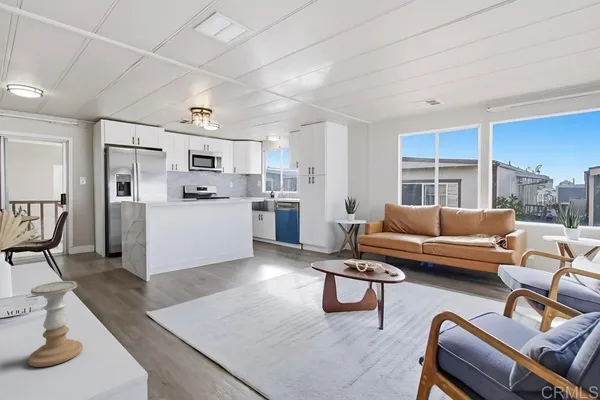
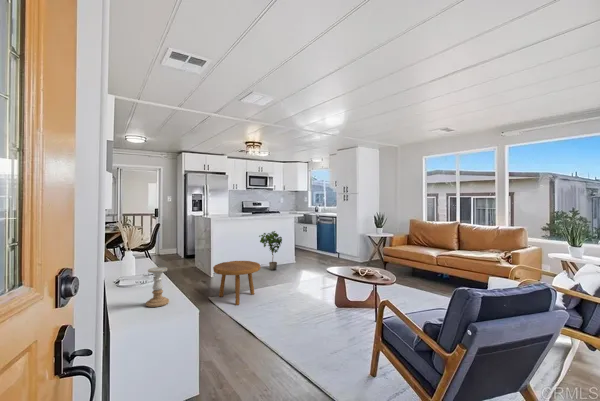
potted plant: none [210,219,241,268] -> present [259,231,282,270]
footstool: none [152,258,220,319] -> present [213,261,260,305]

